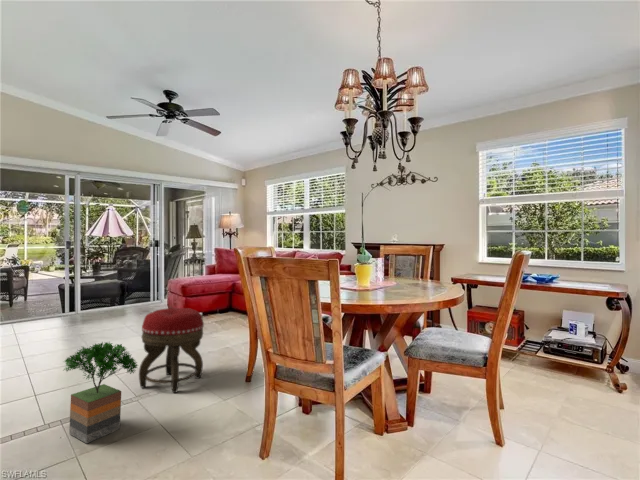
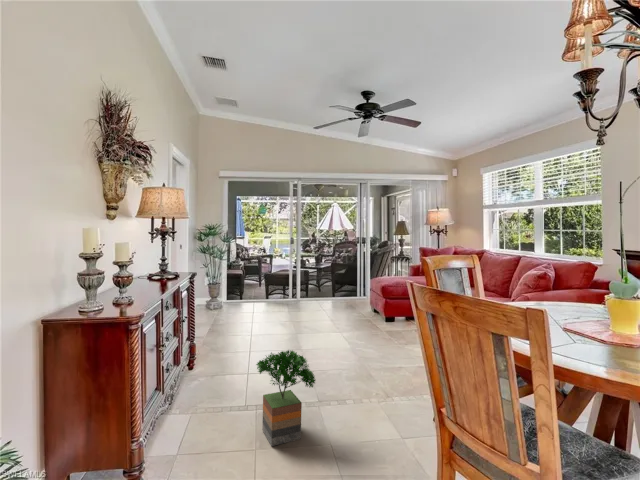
footstool: present [139,308,204,393] -> none [327,319,389,411]

